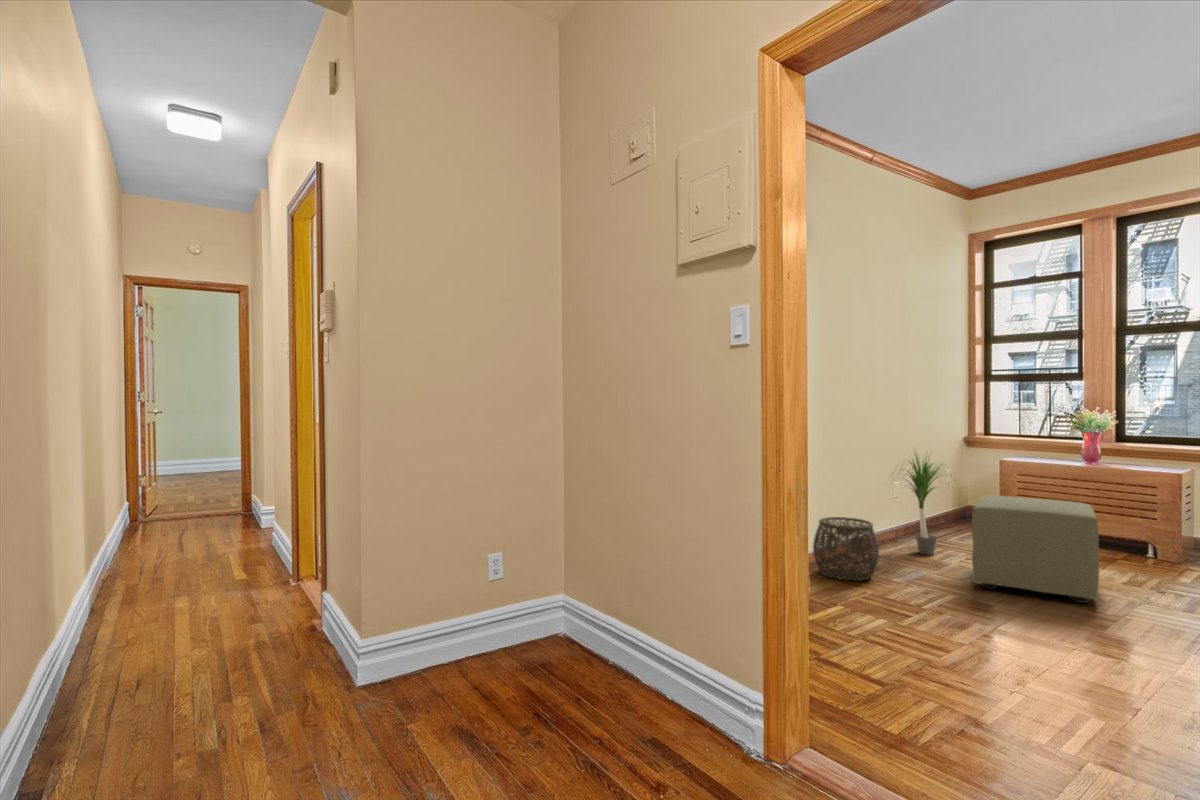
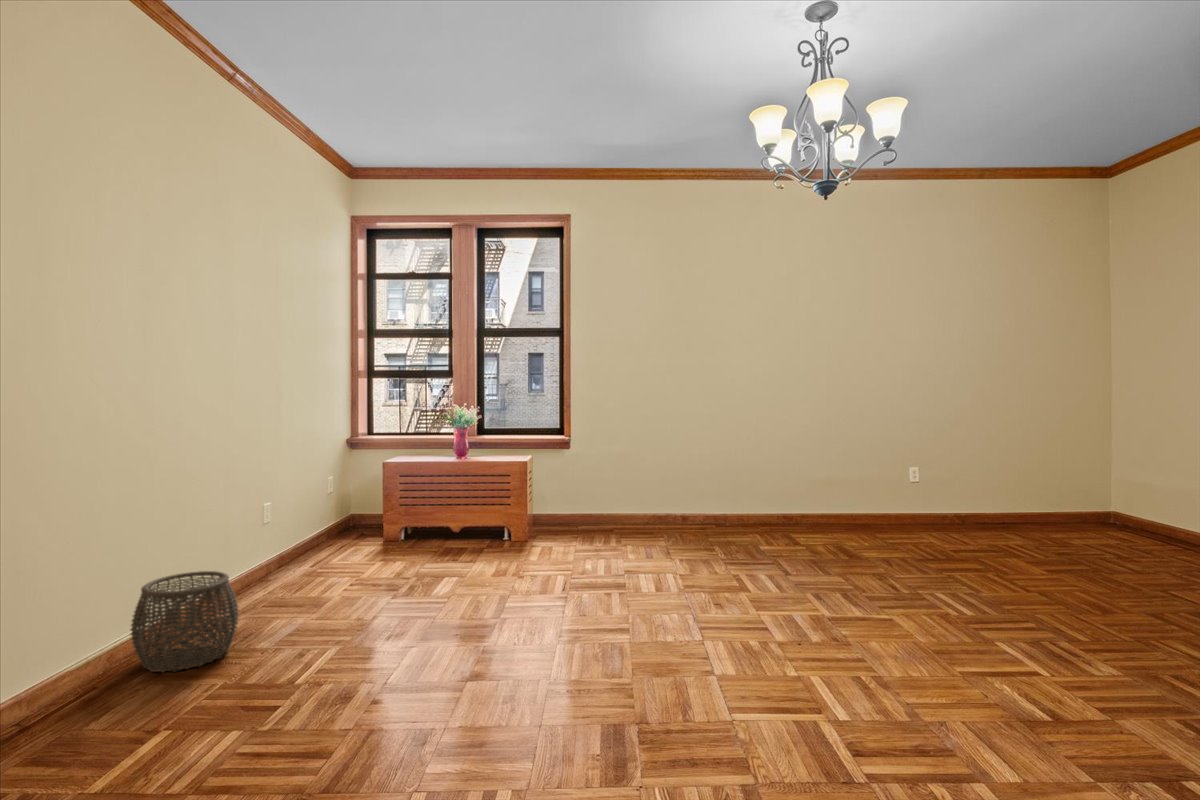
potted plant: present [893,455,944,555] -> none [248,455,346,590]
ottoman: present [972,496,1099,603] -> none [355,506,477,624]

